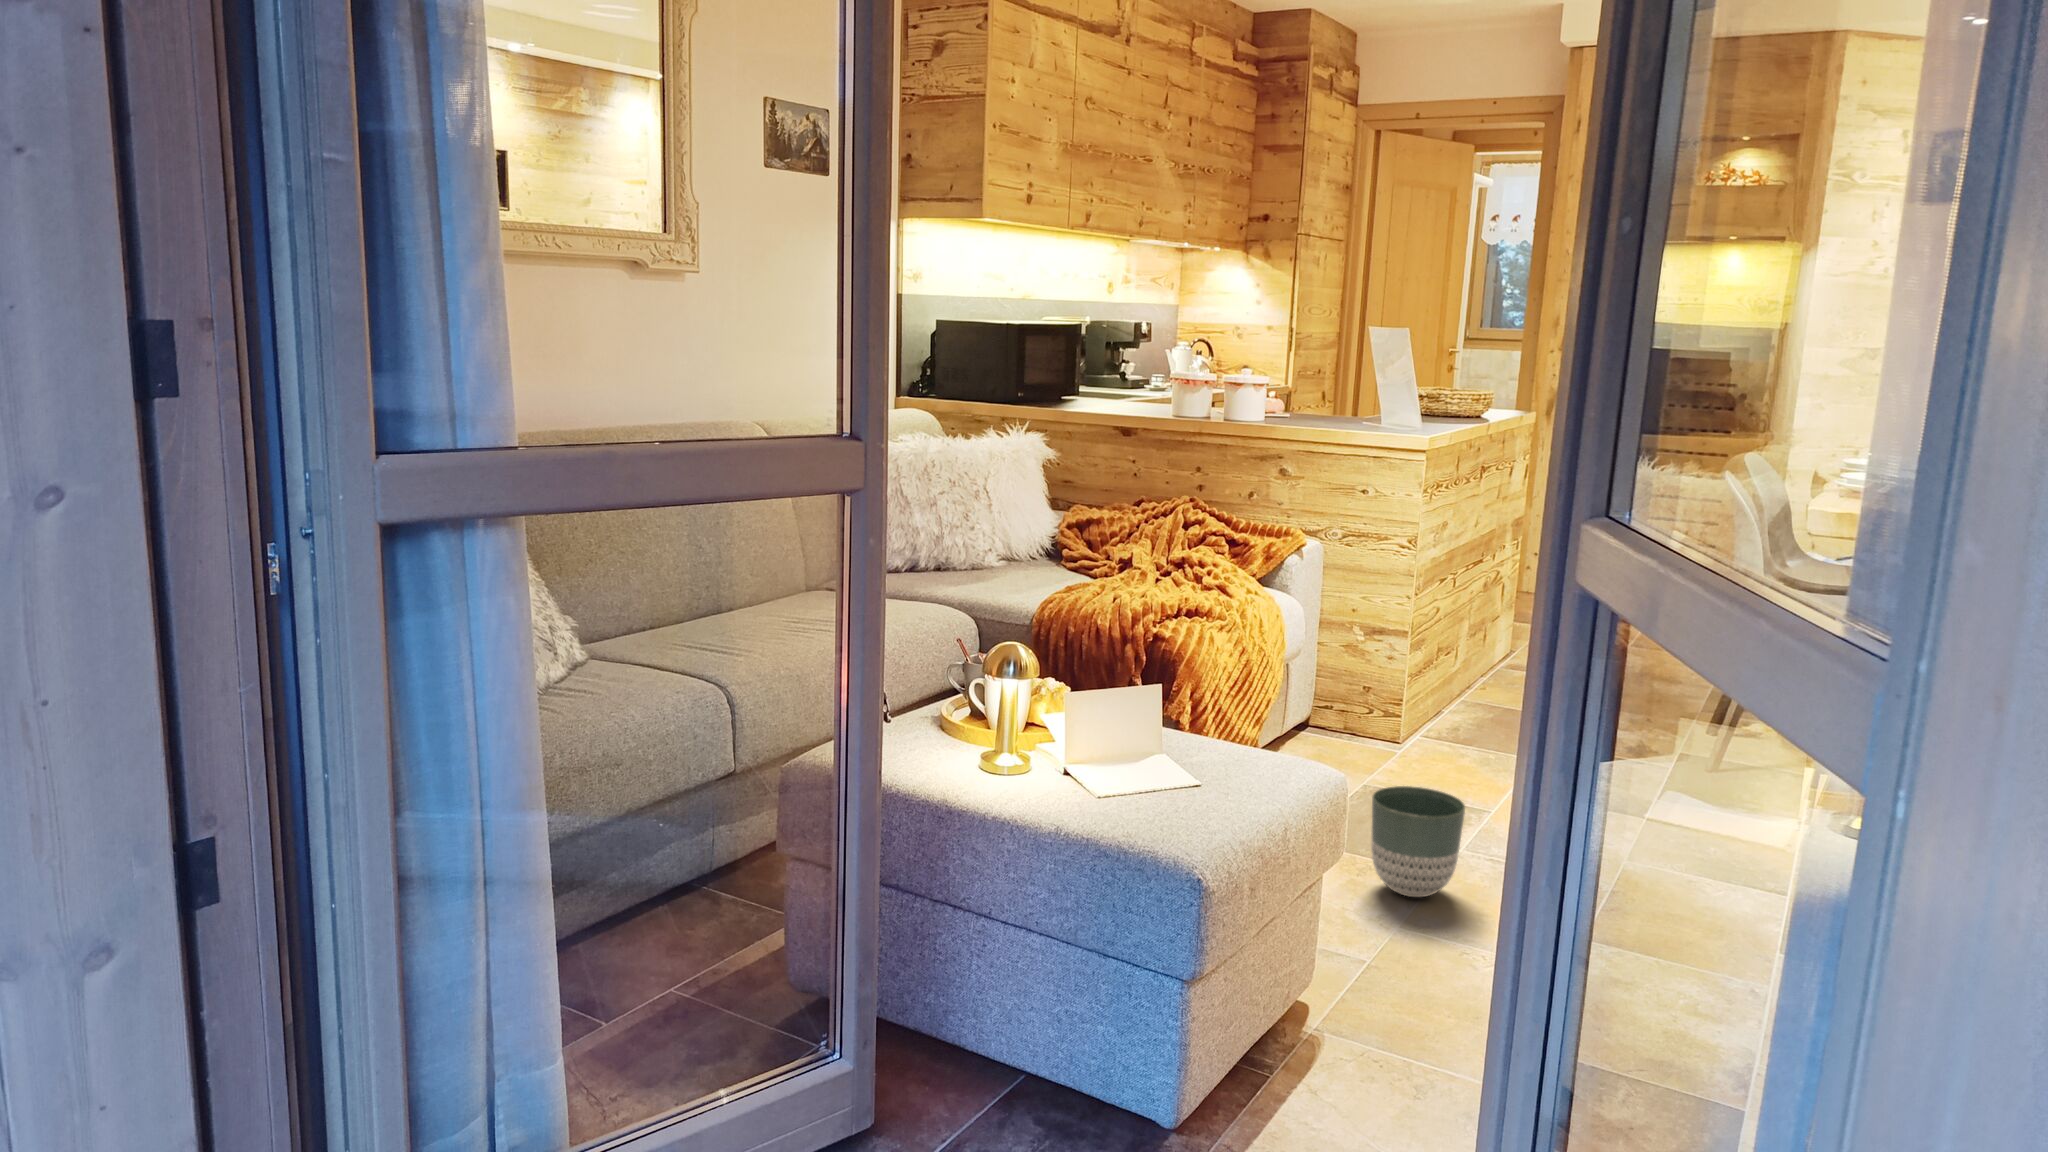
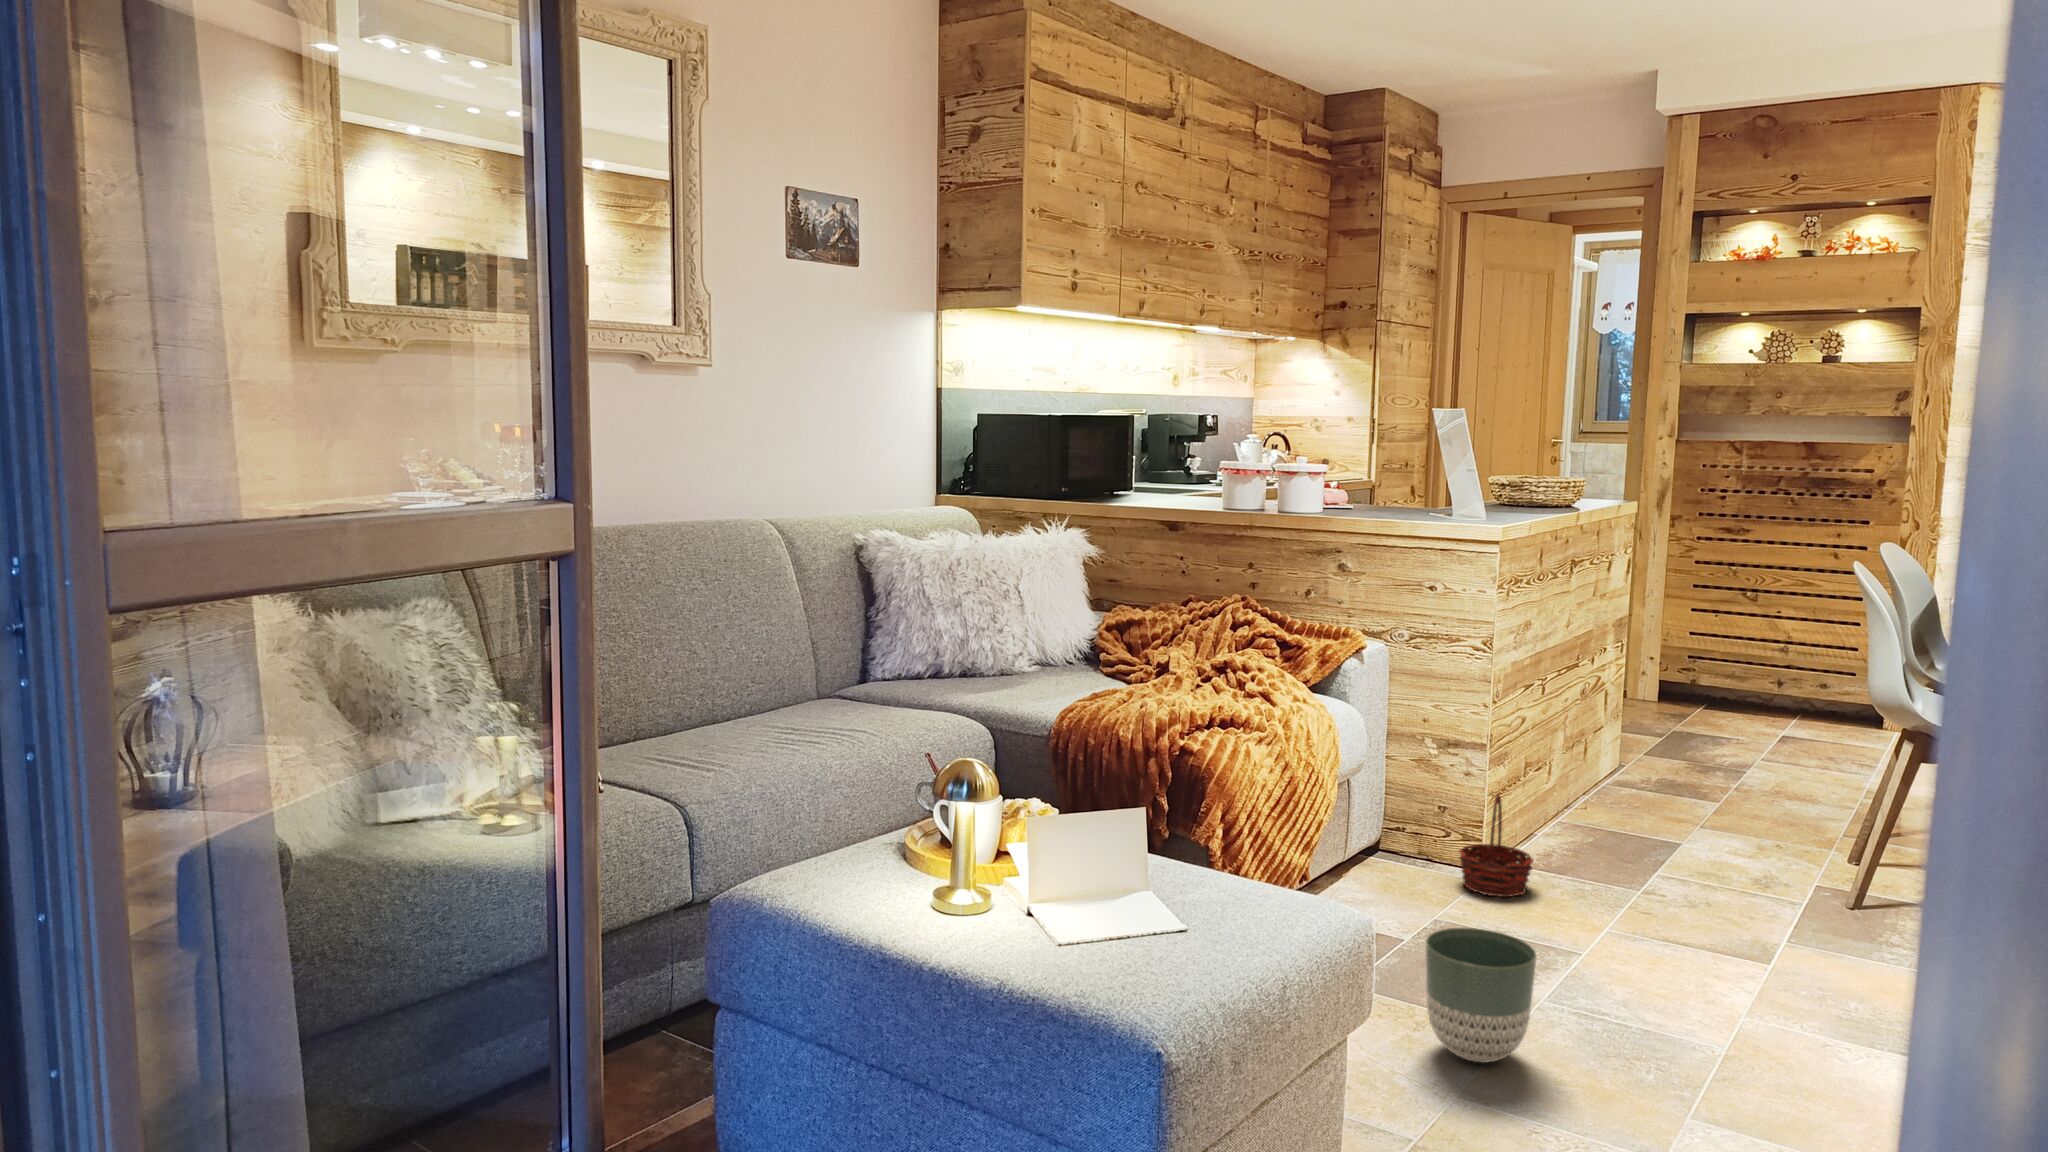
basket: none [1382,676,1449,766] -> present [1459,794,1534,897]

